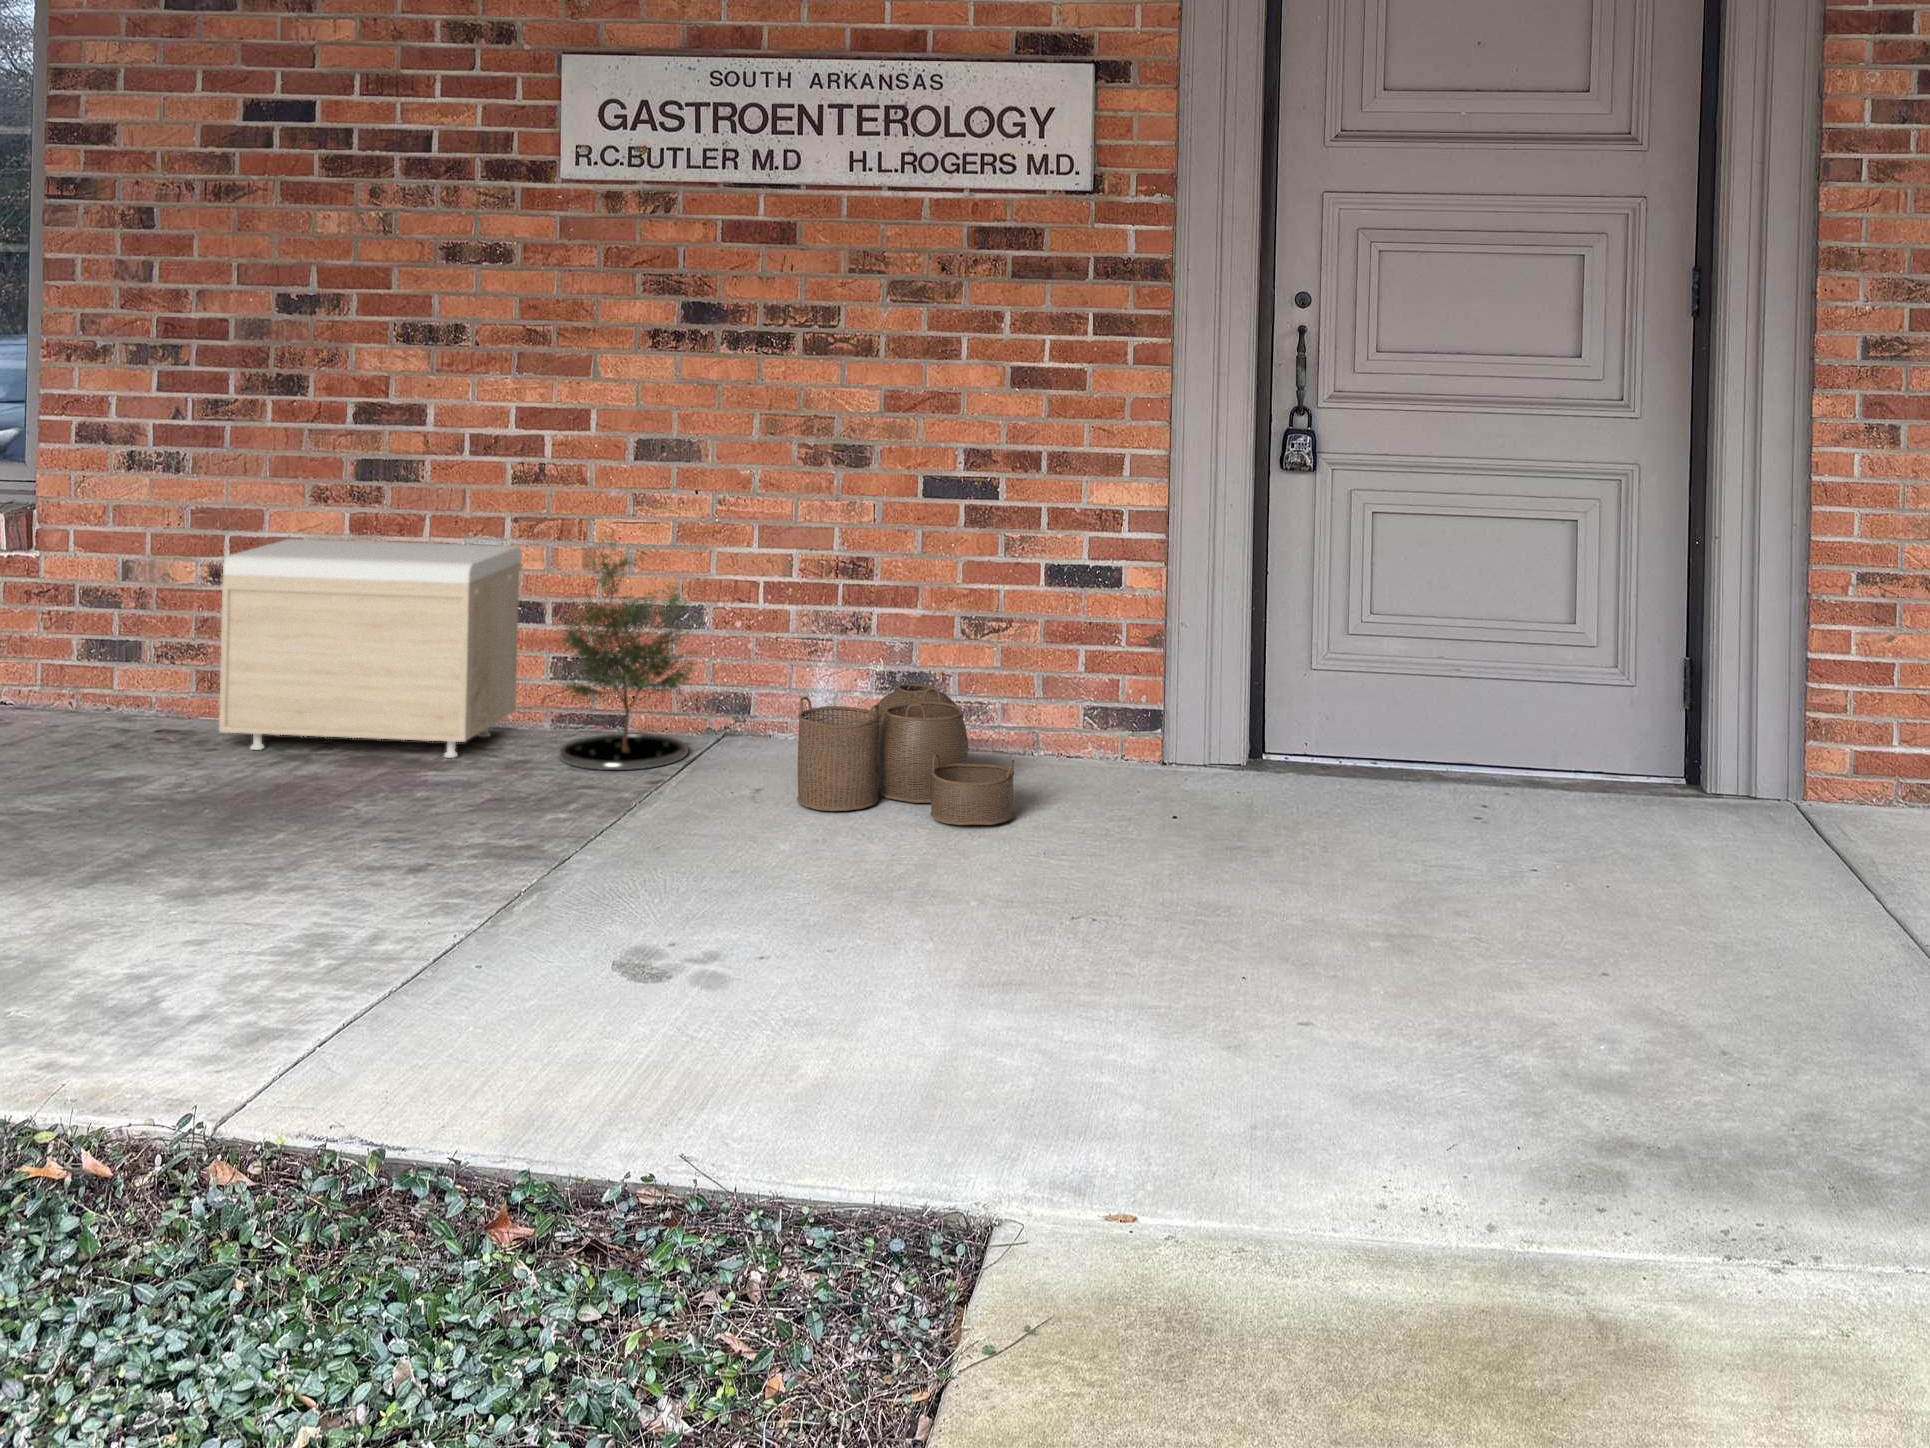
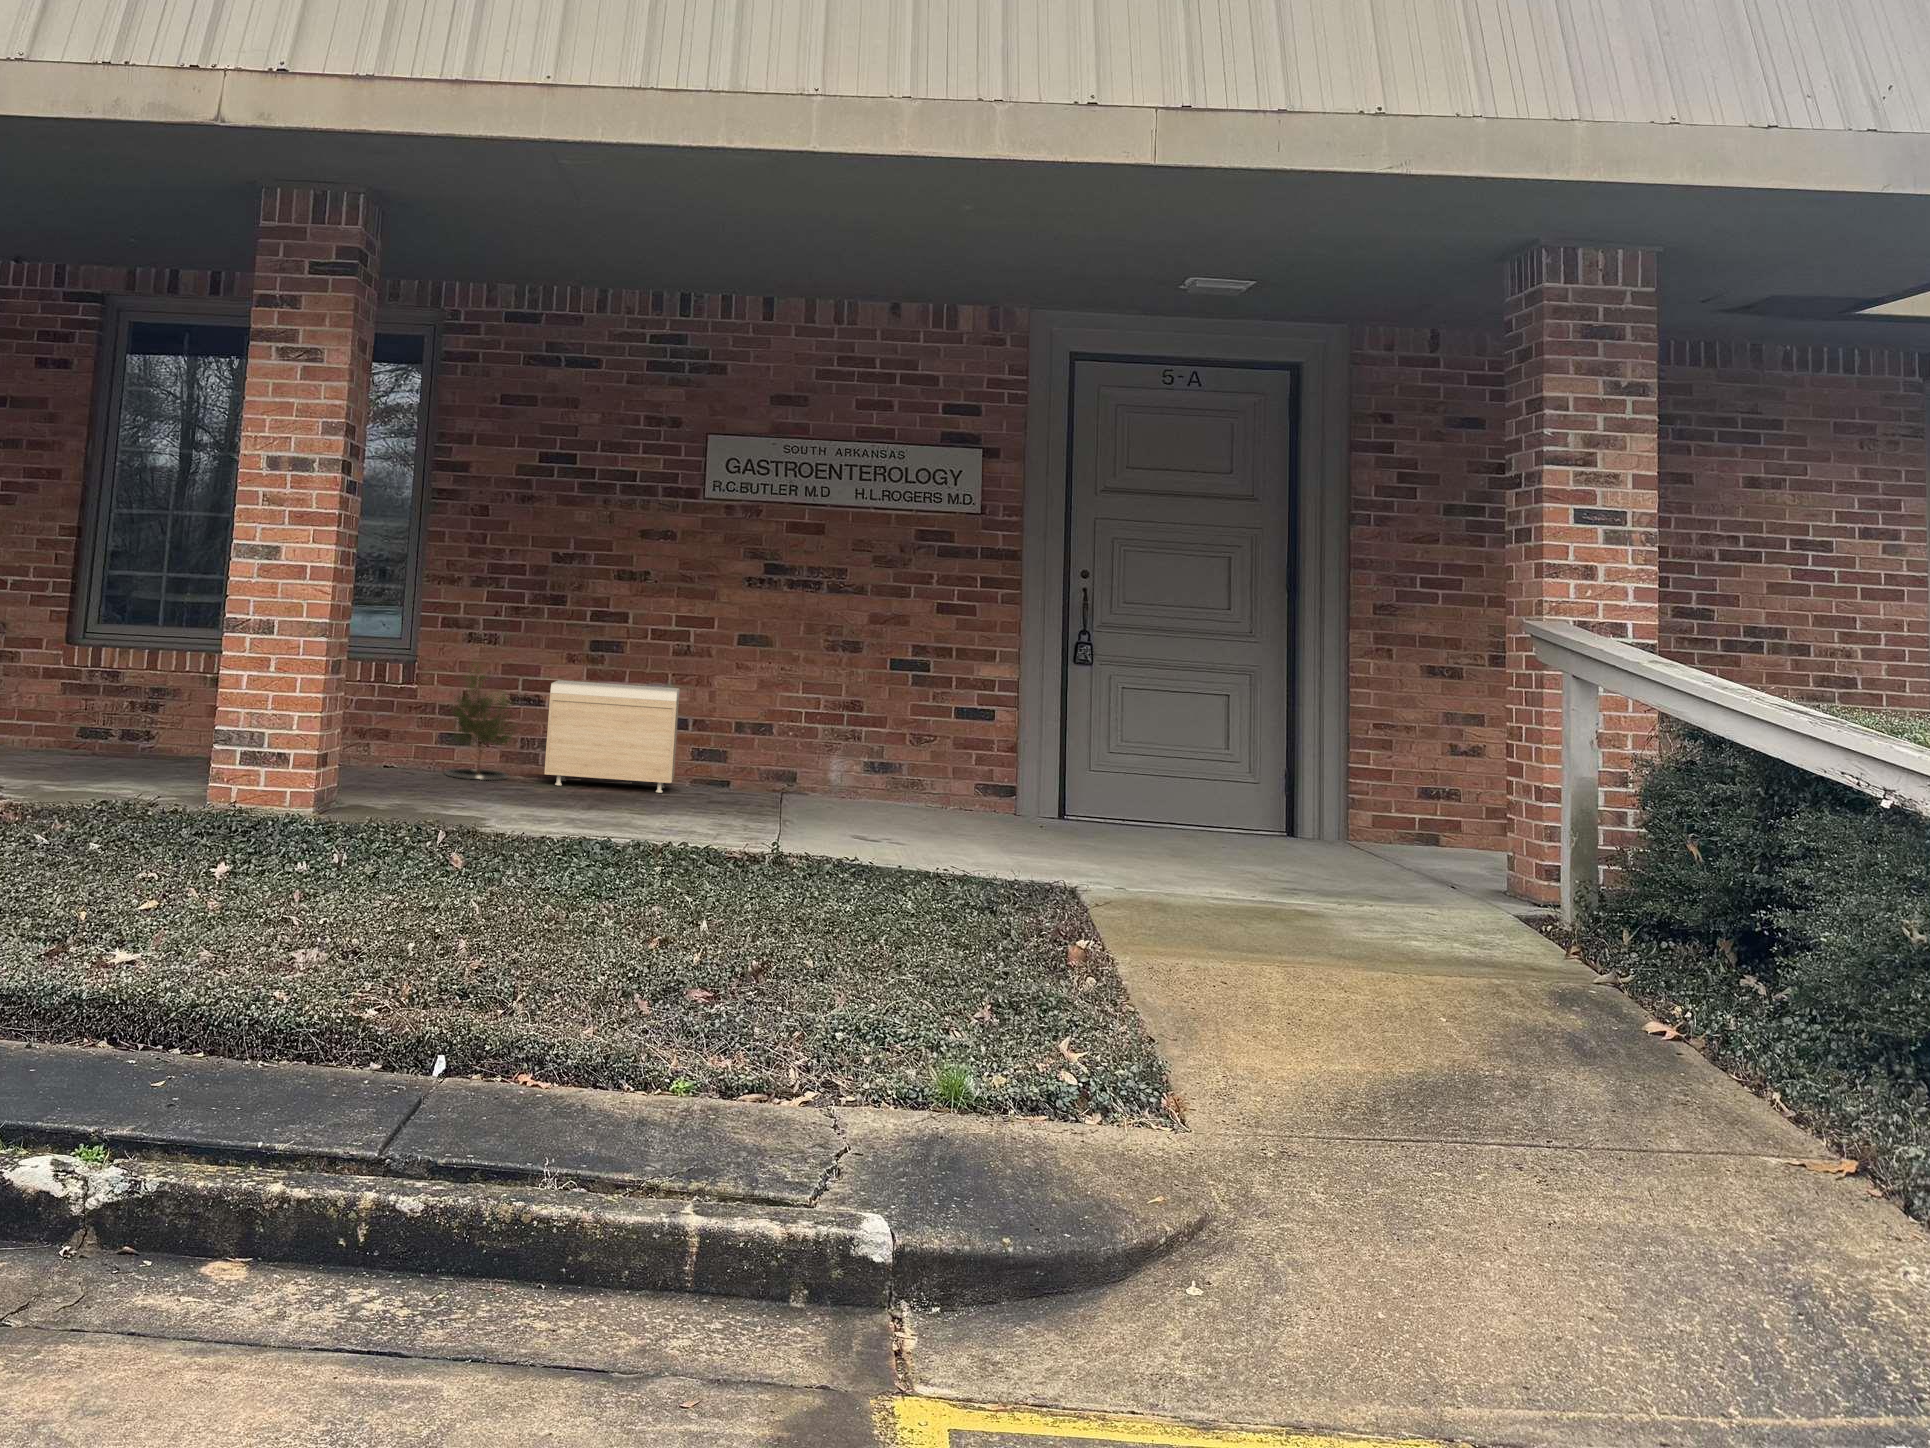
potted tree: present [556,532,698,770] -> present [445,664,513,780]
woven basket: present [797,675,1014,825] -> none [852,760,965,824]

